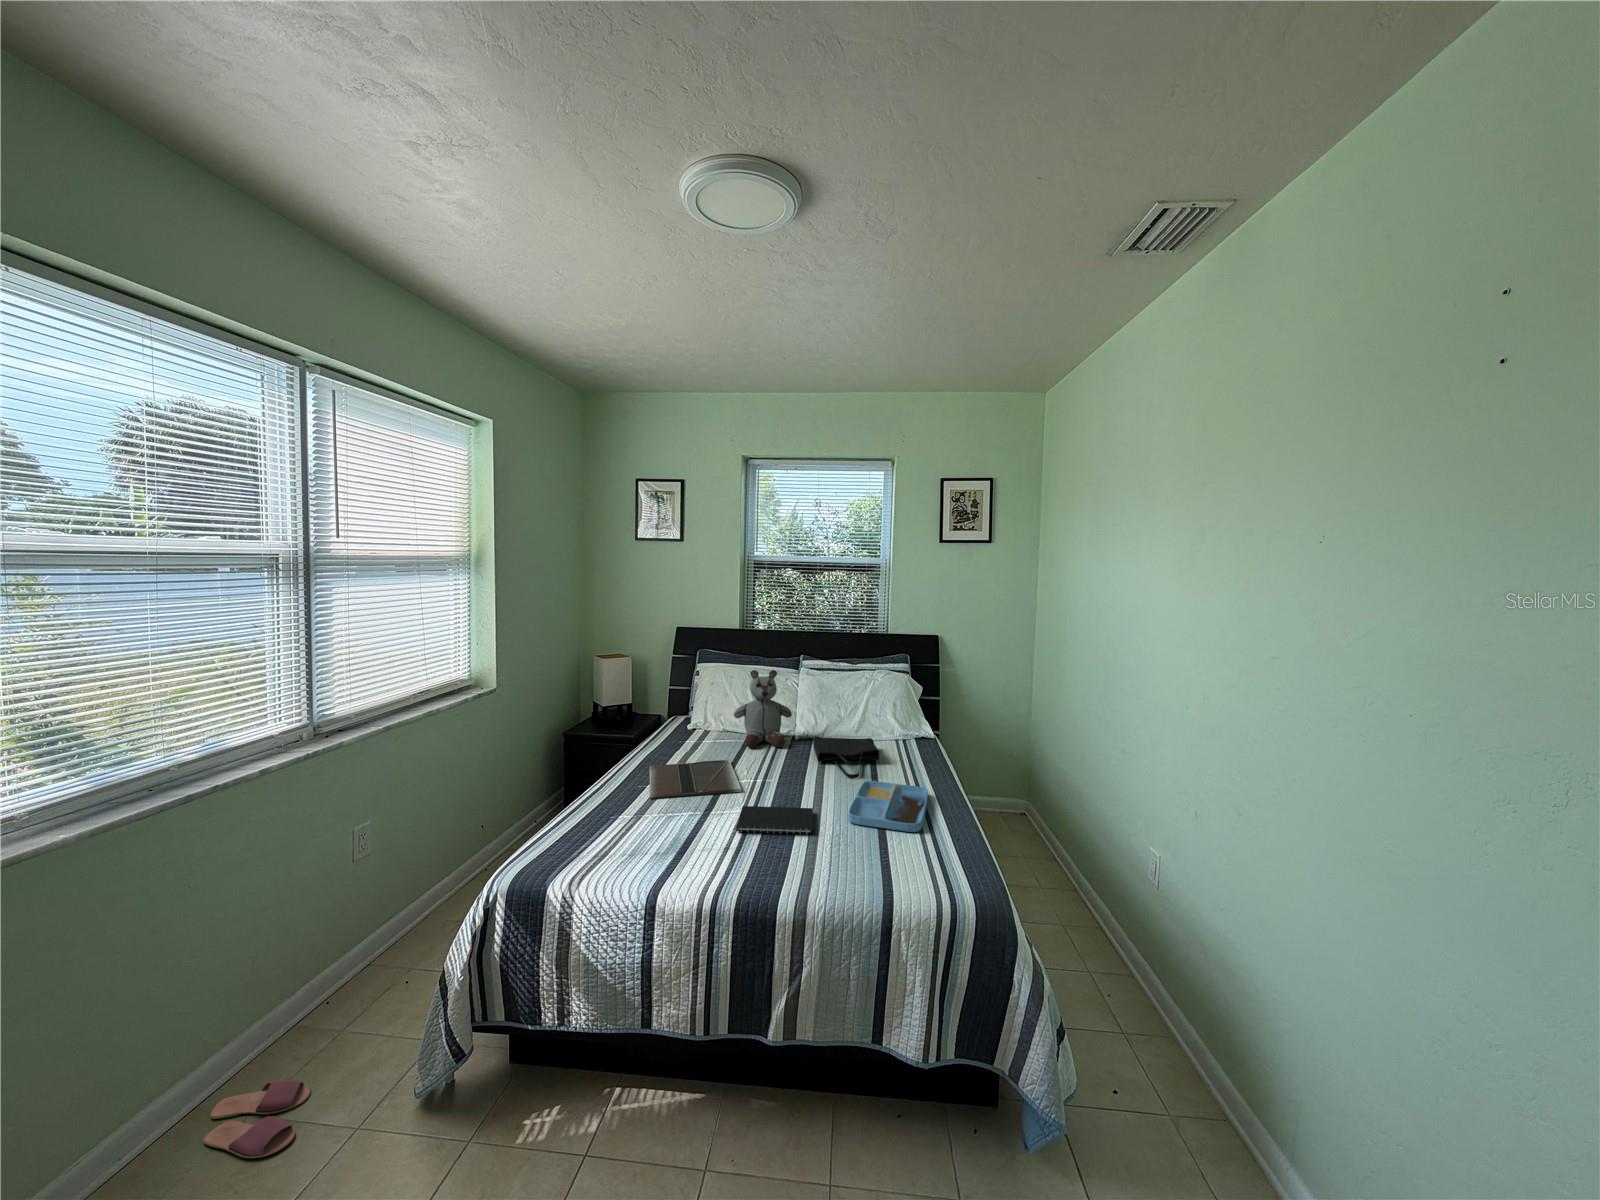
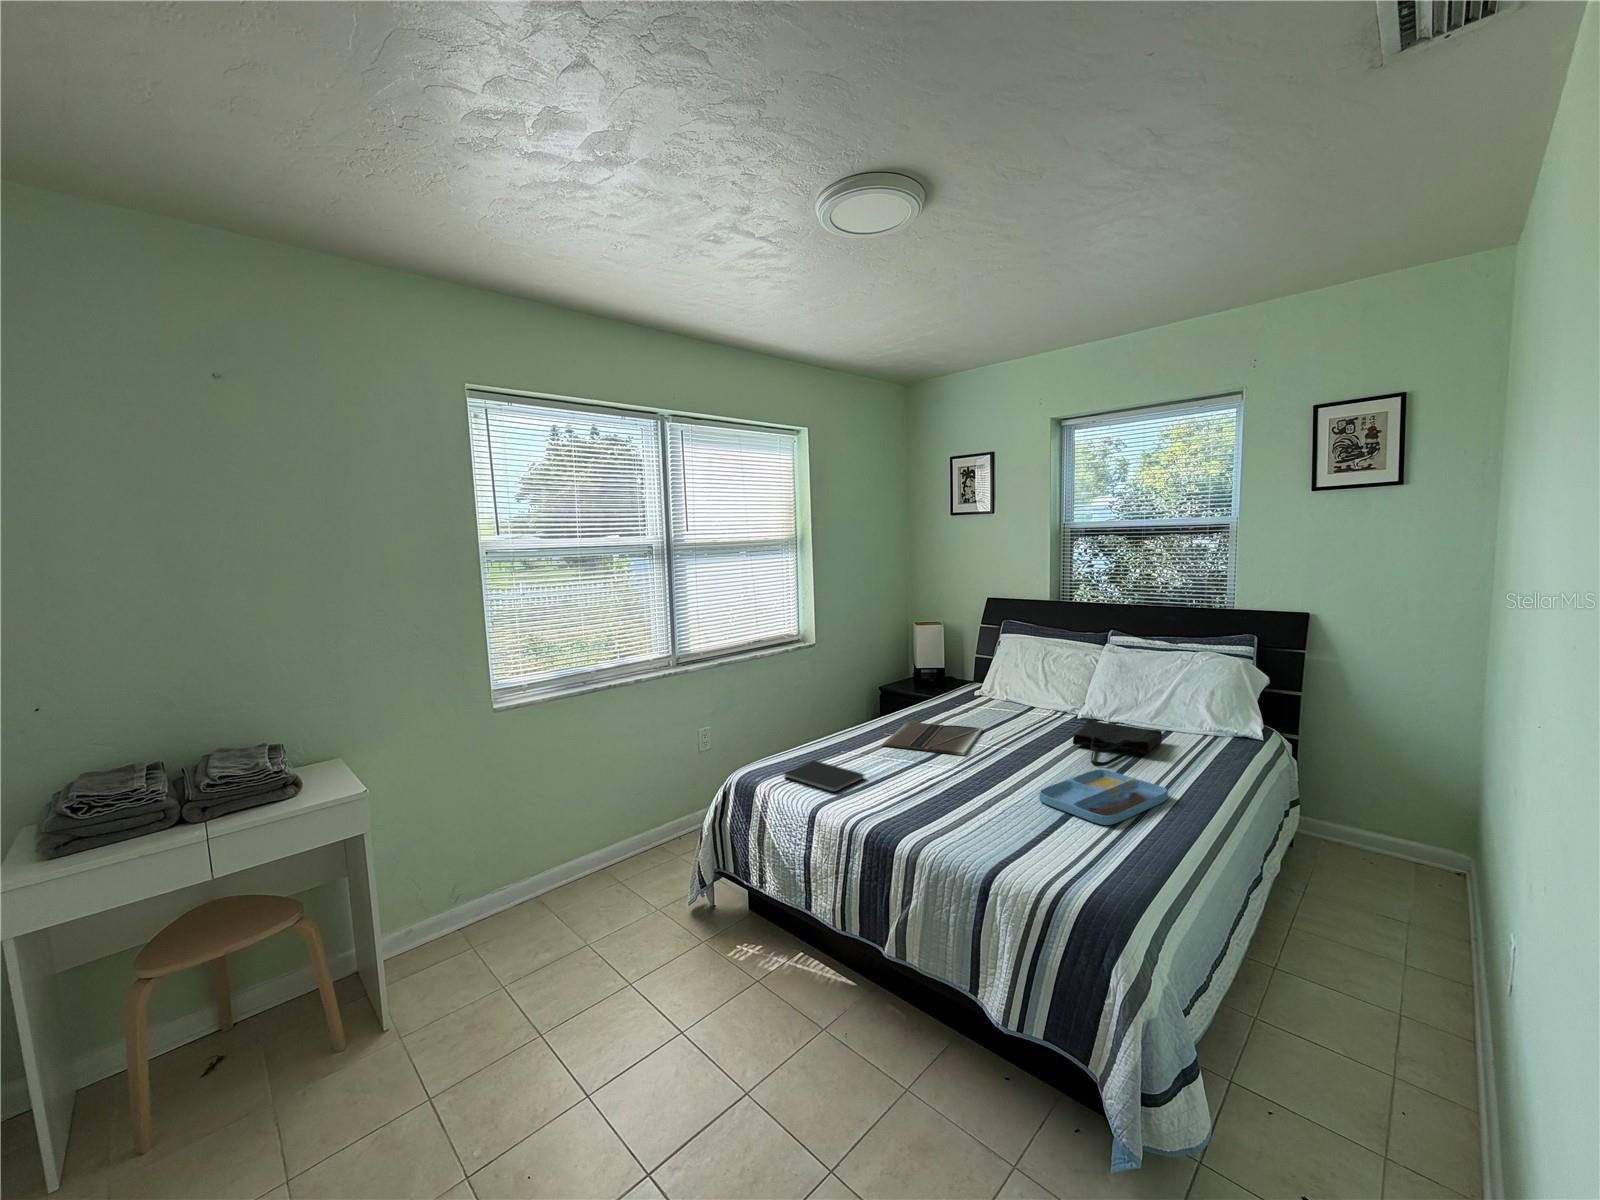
stuffed bear: present [734,670,792,748] -> none [1009,642,1074,726]
notebook: present [736,806,813,835] -> present [784,760,864,792]
slippers: present [203,1080,310,1158] -> none [606,869,655,903]

